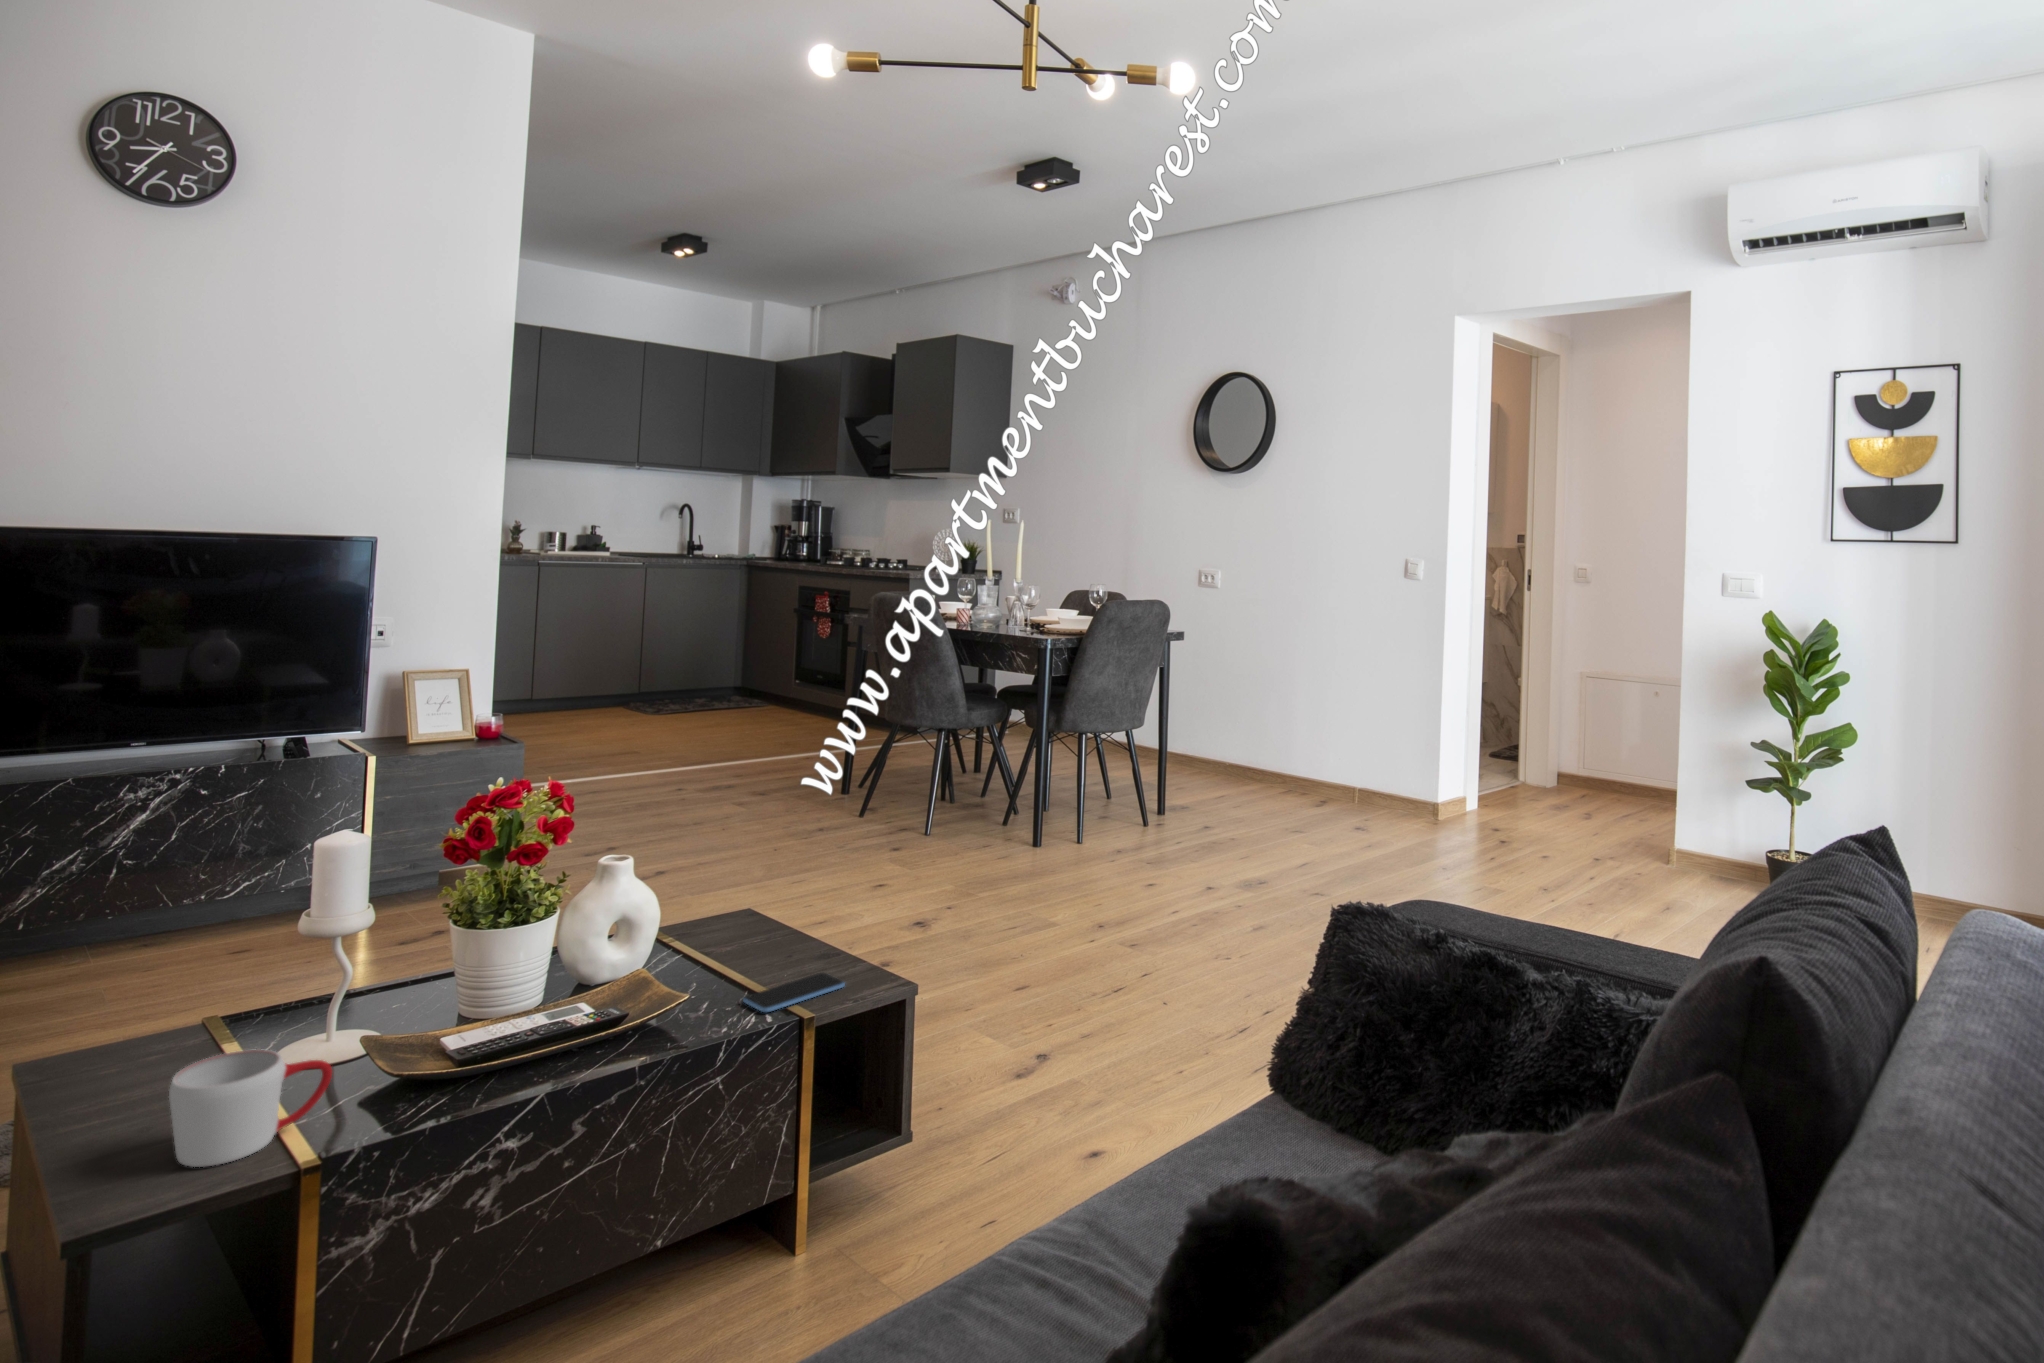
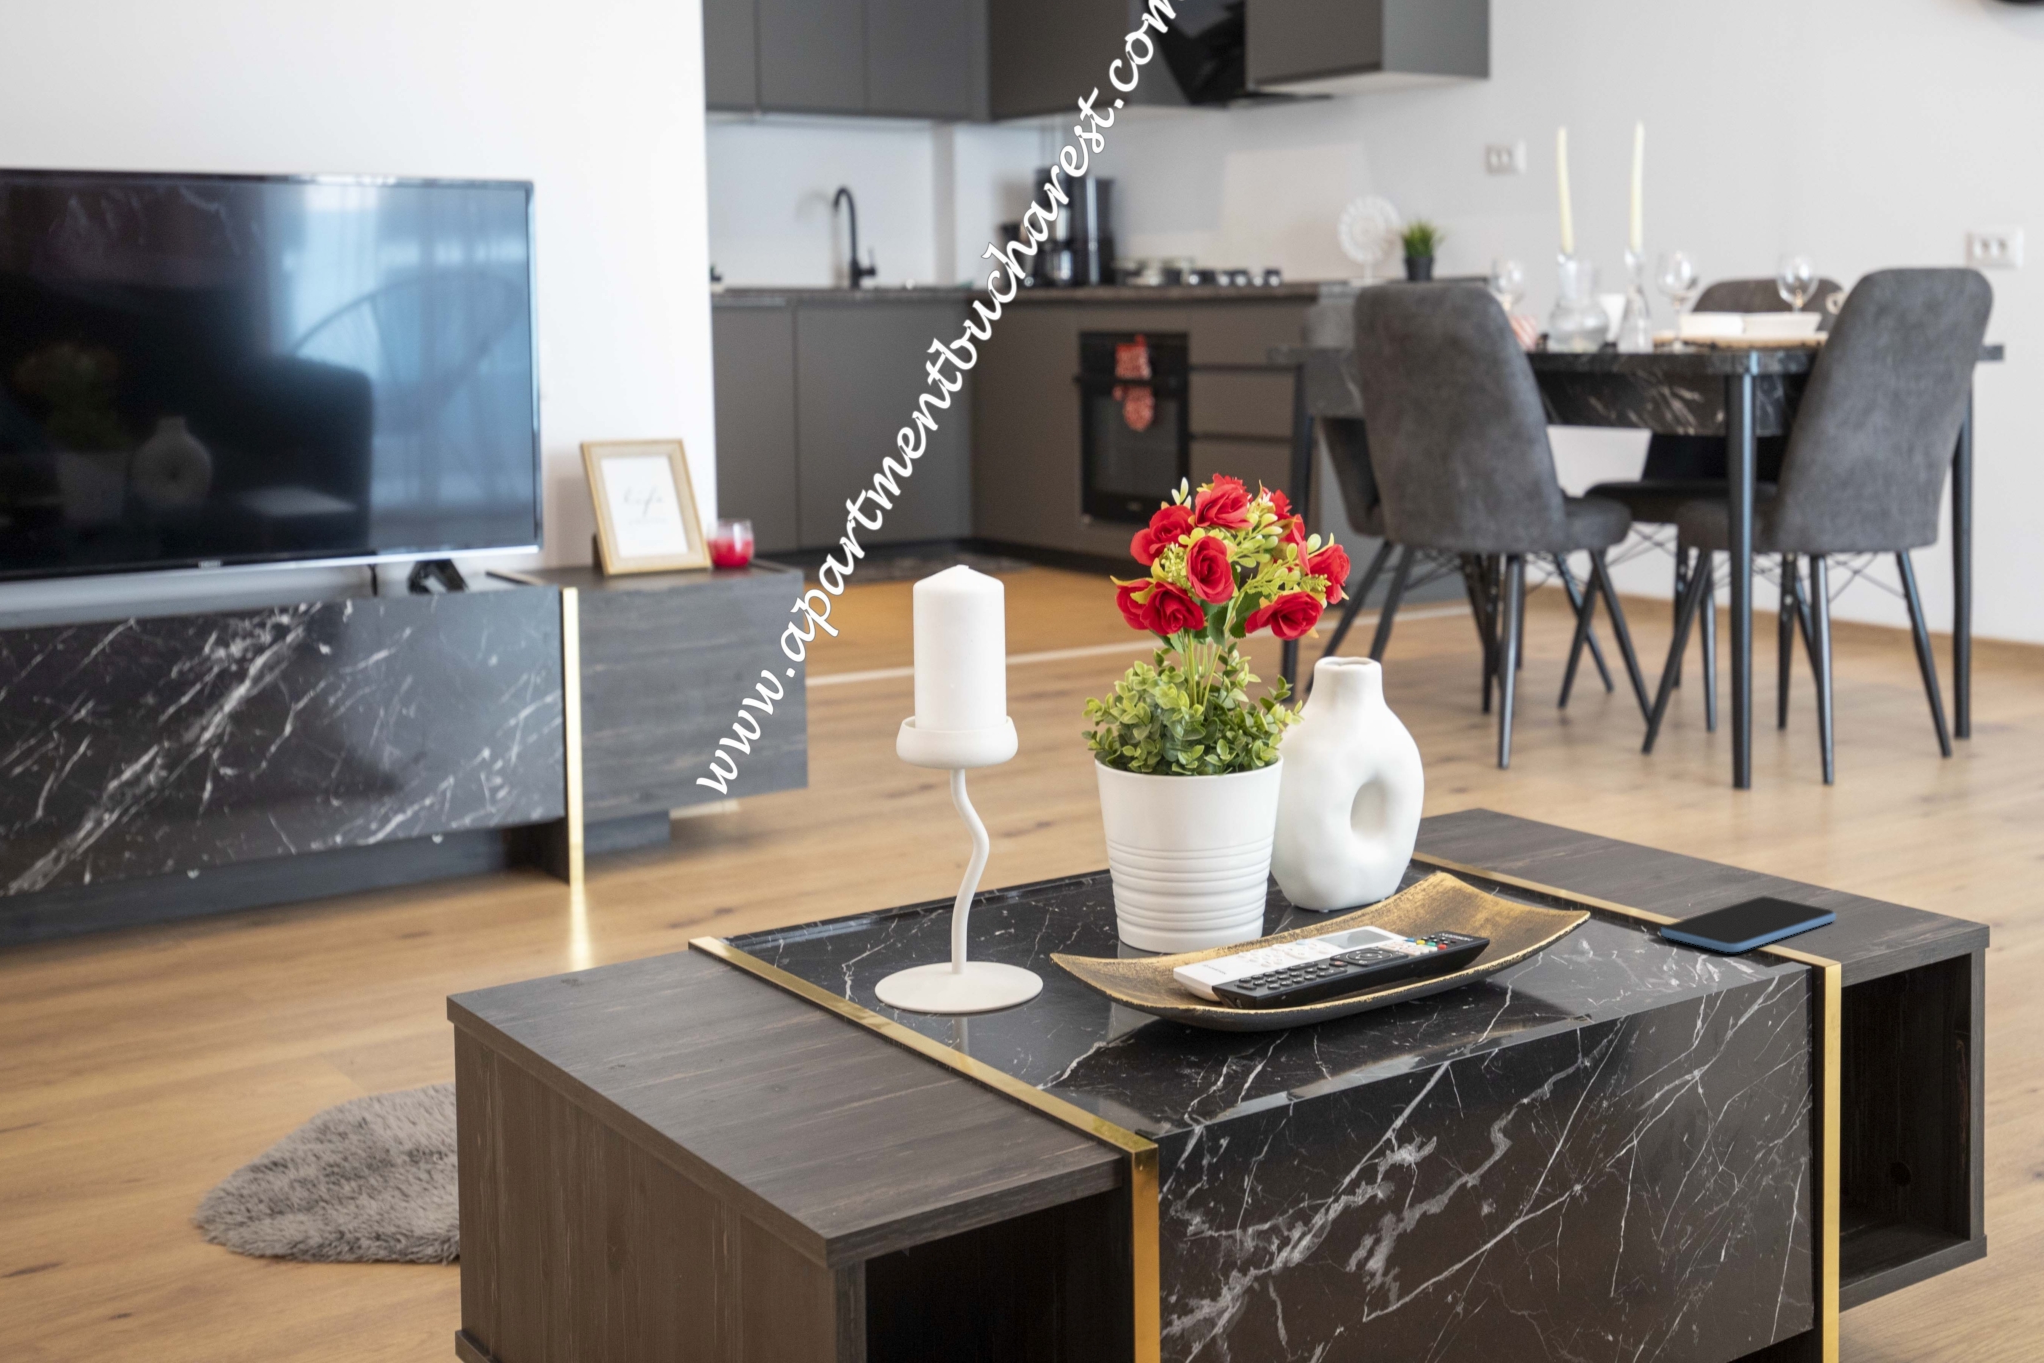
mug: present [169,1049,332,1167] -> none [856,934,1093,1140]

